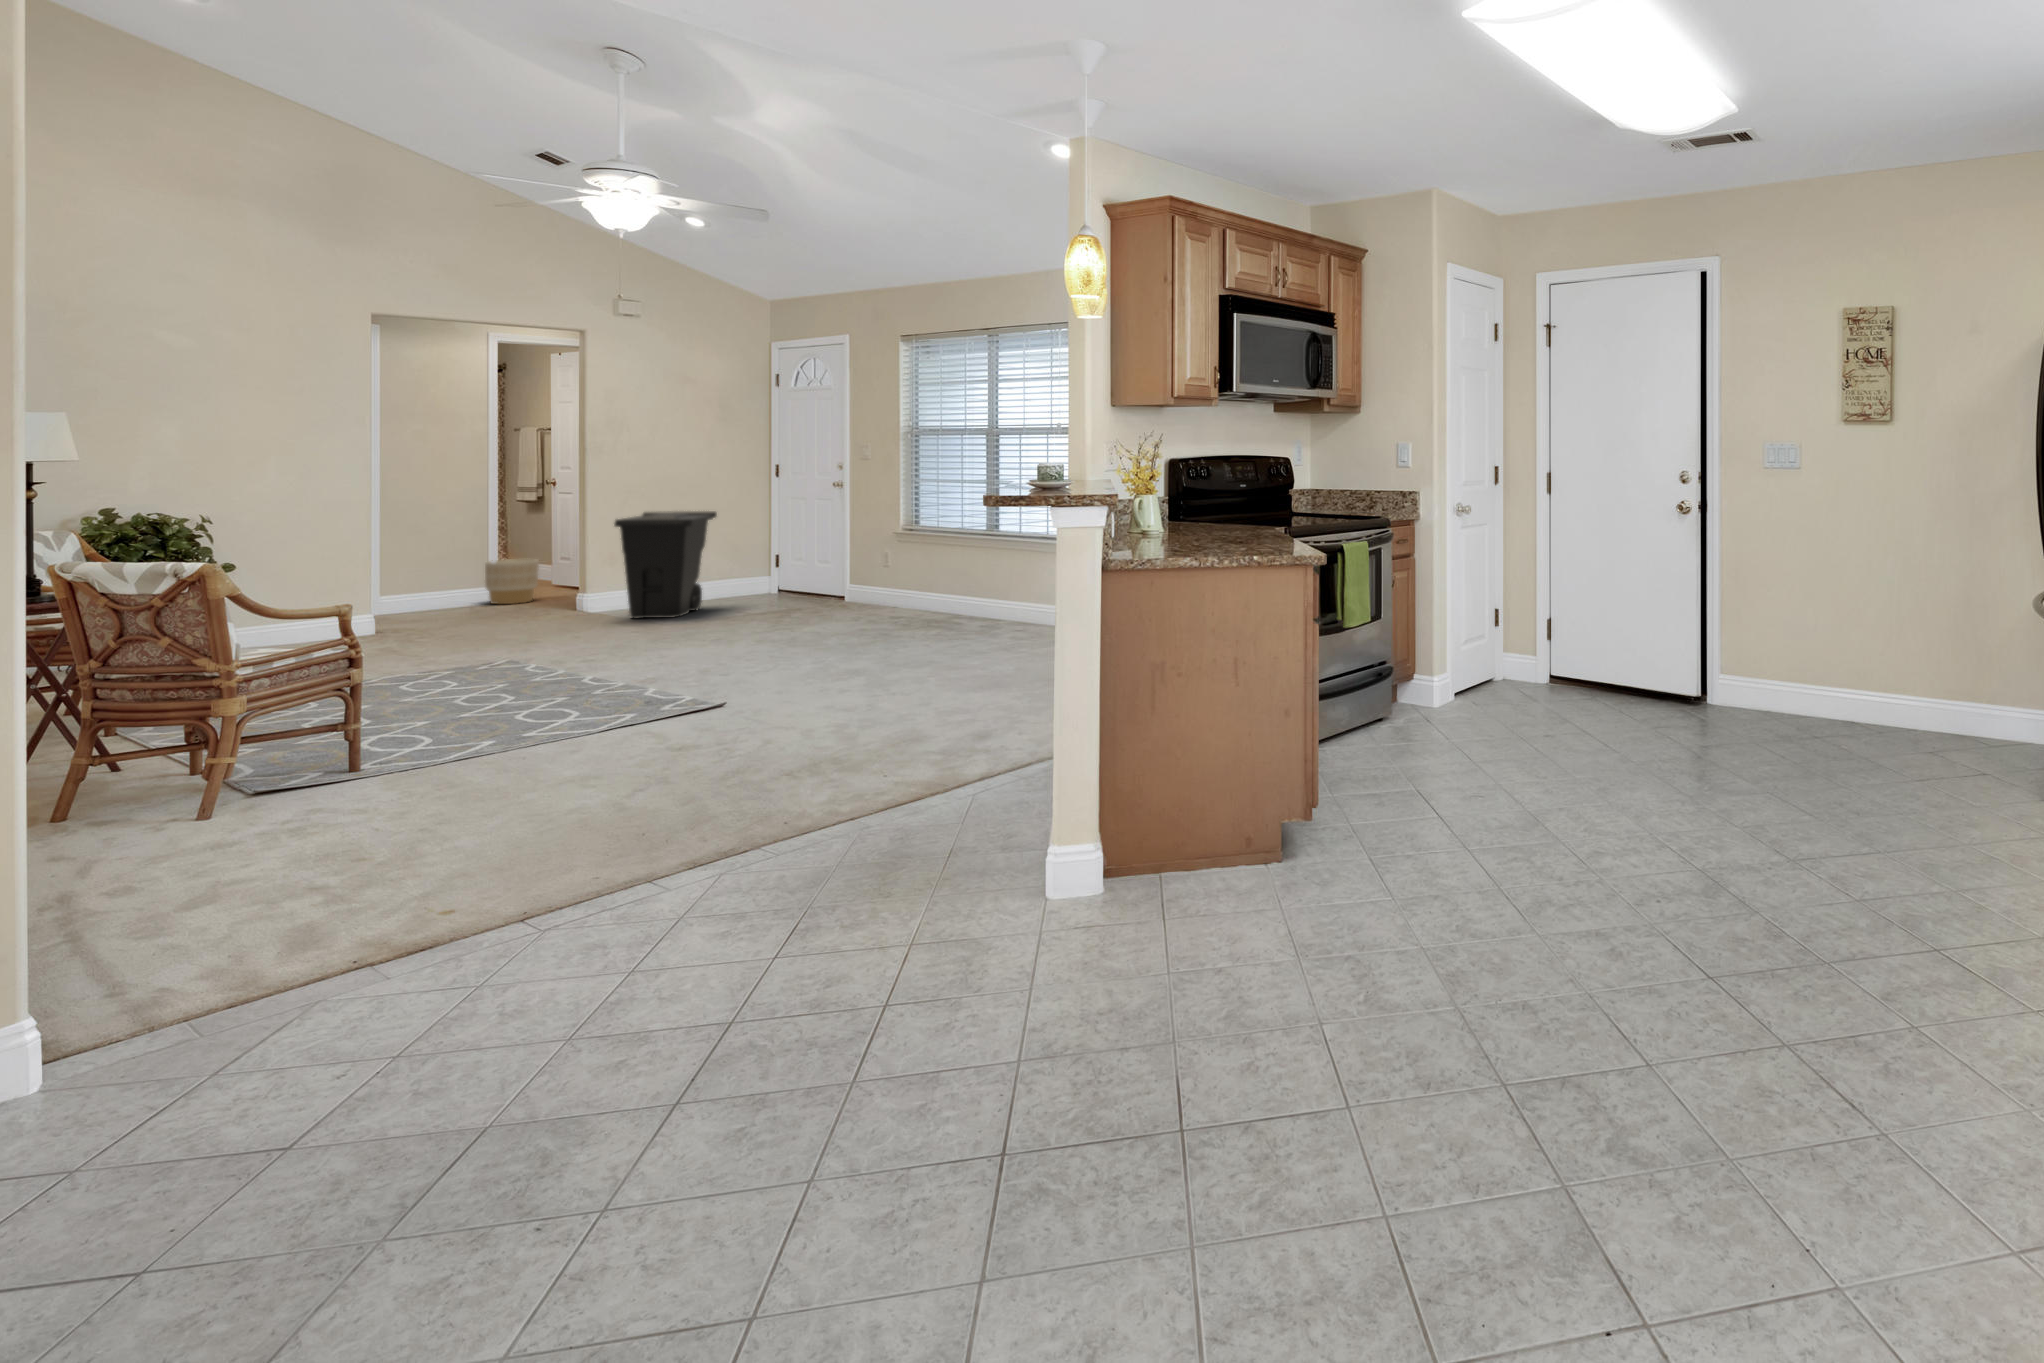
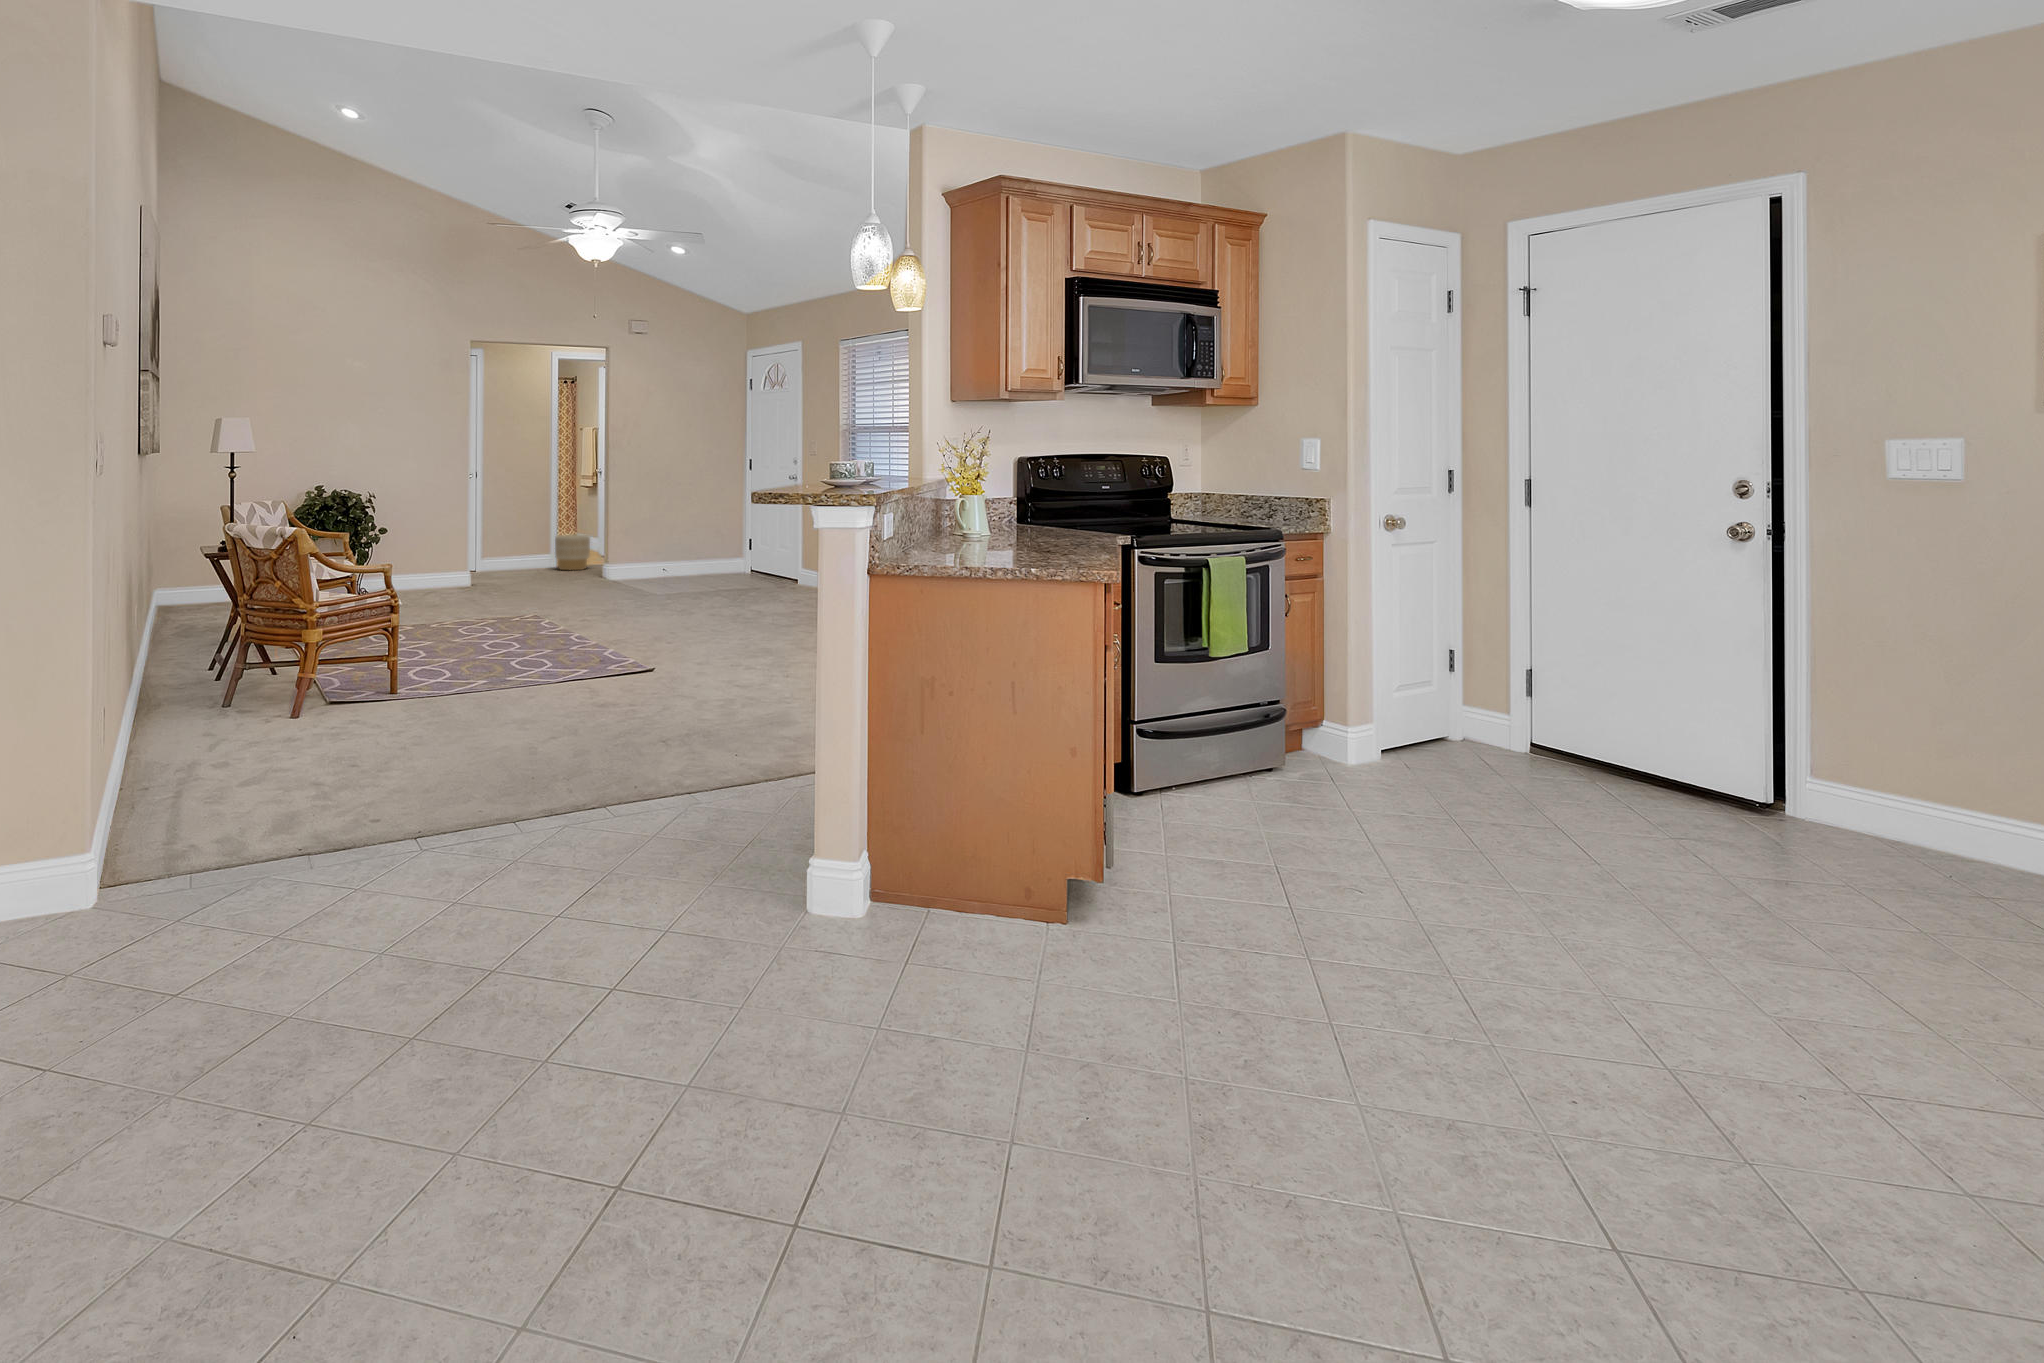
trash can: present [614,511,717,619] -> none [628,499,706,590]

